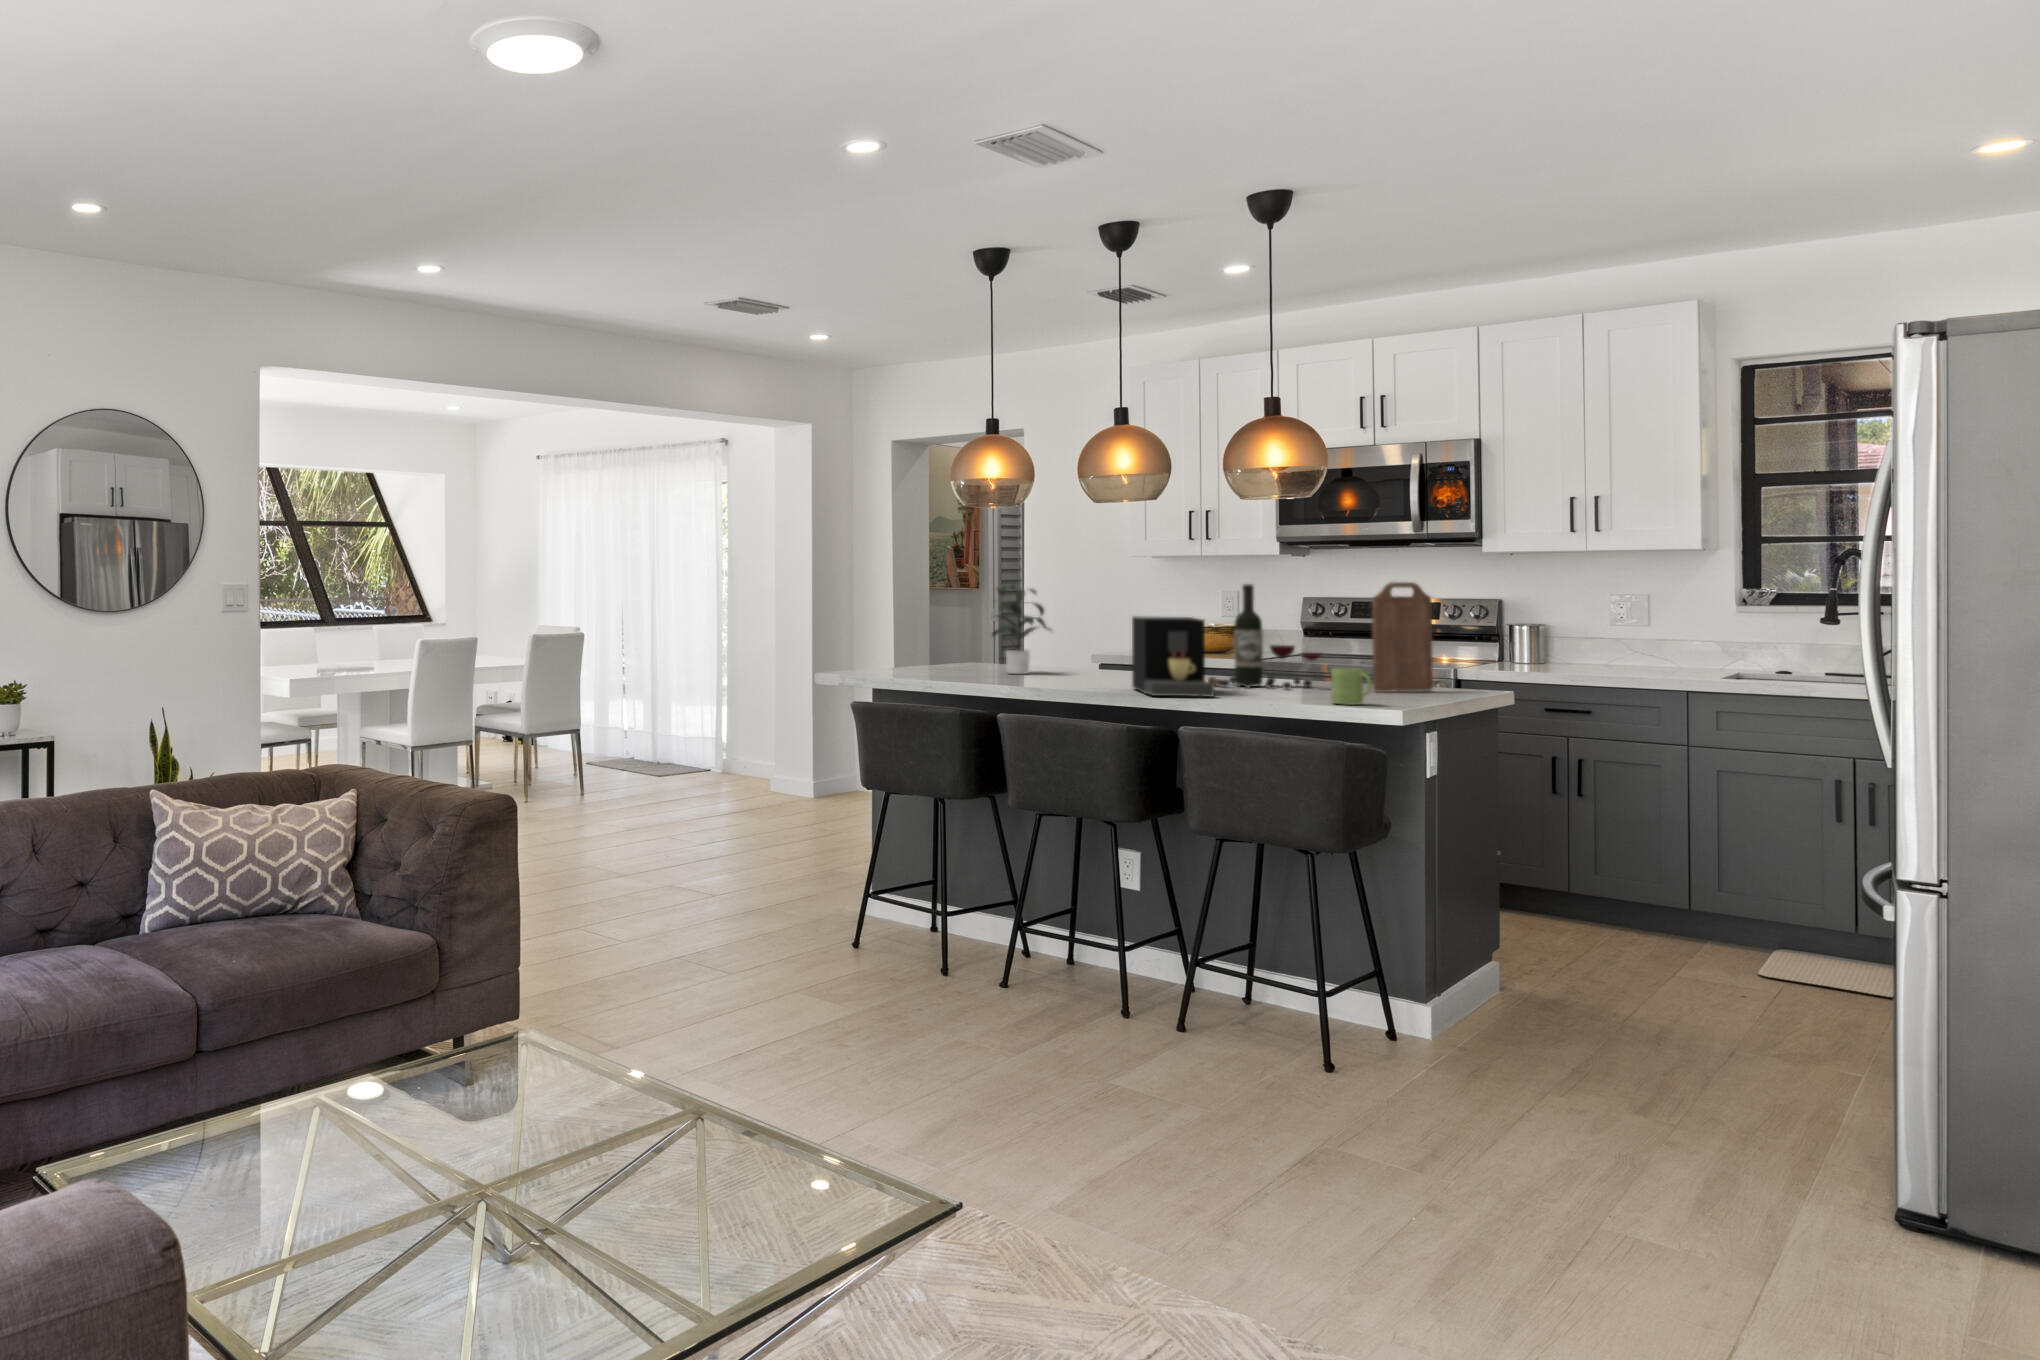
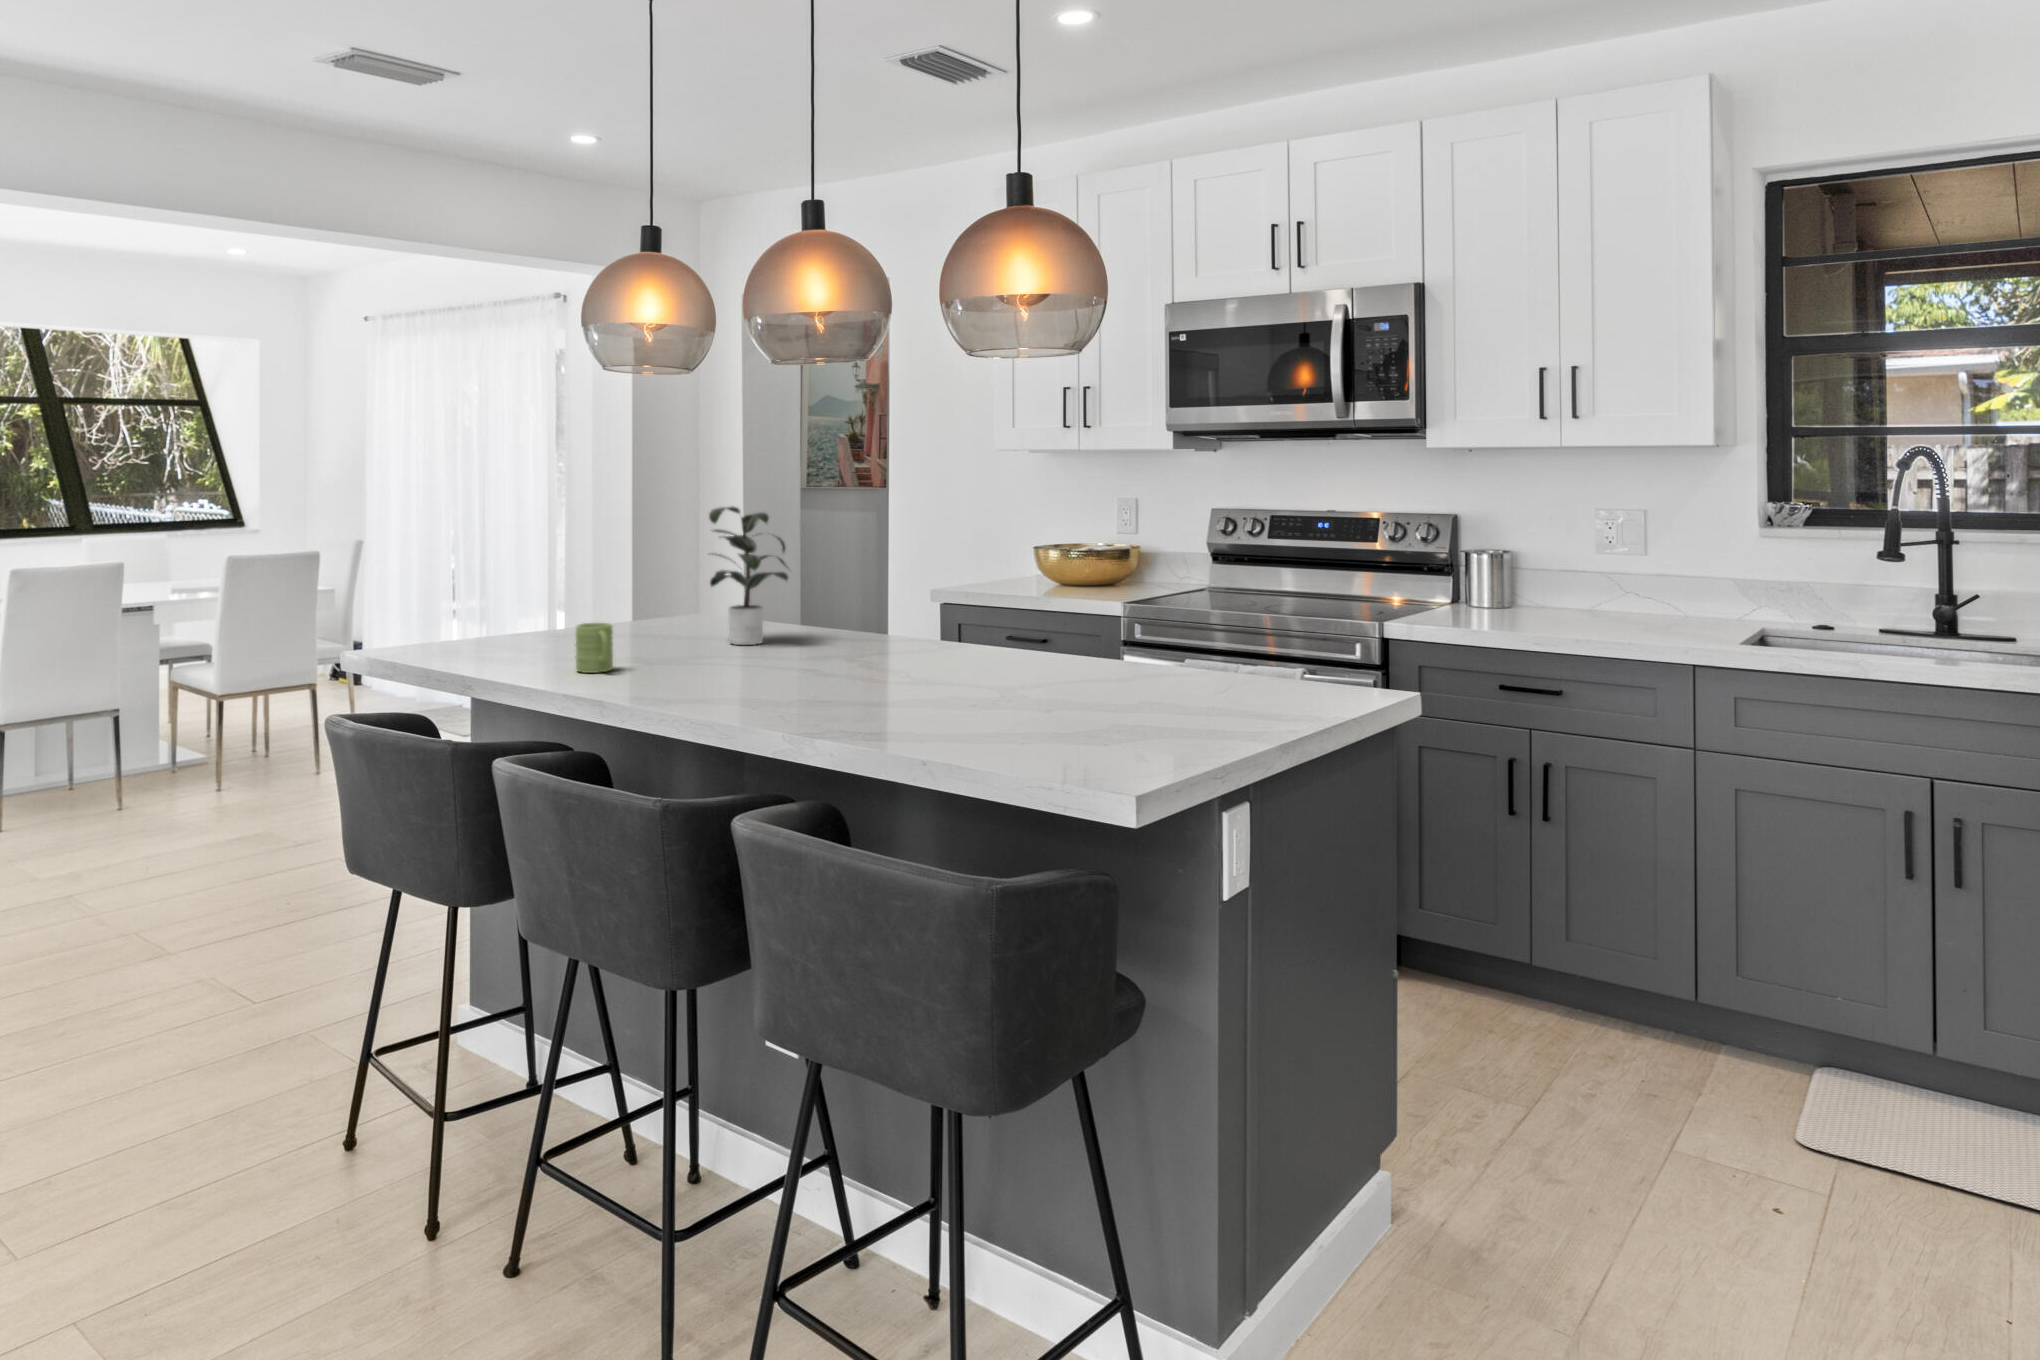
cutting board: present [1372,582,1433,692] -> none [1200,512,1299,697]
wine bottle: present [1208,584,1321,689] -> none [968,513,1135,692]
coffee maker: present [1132,616,1214,697] -> none [799,574,914,730]
mug: present [1331,668,1372,705] -> present [576,623,613,673]

